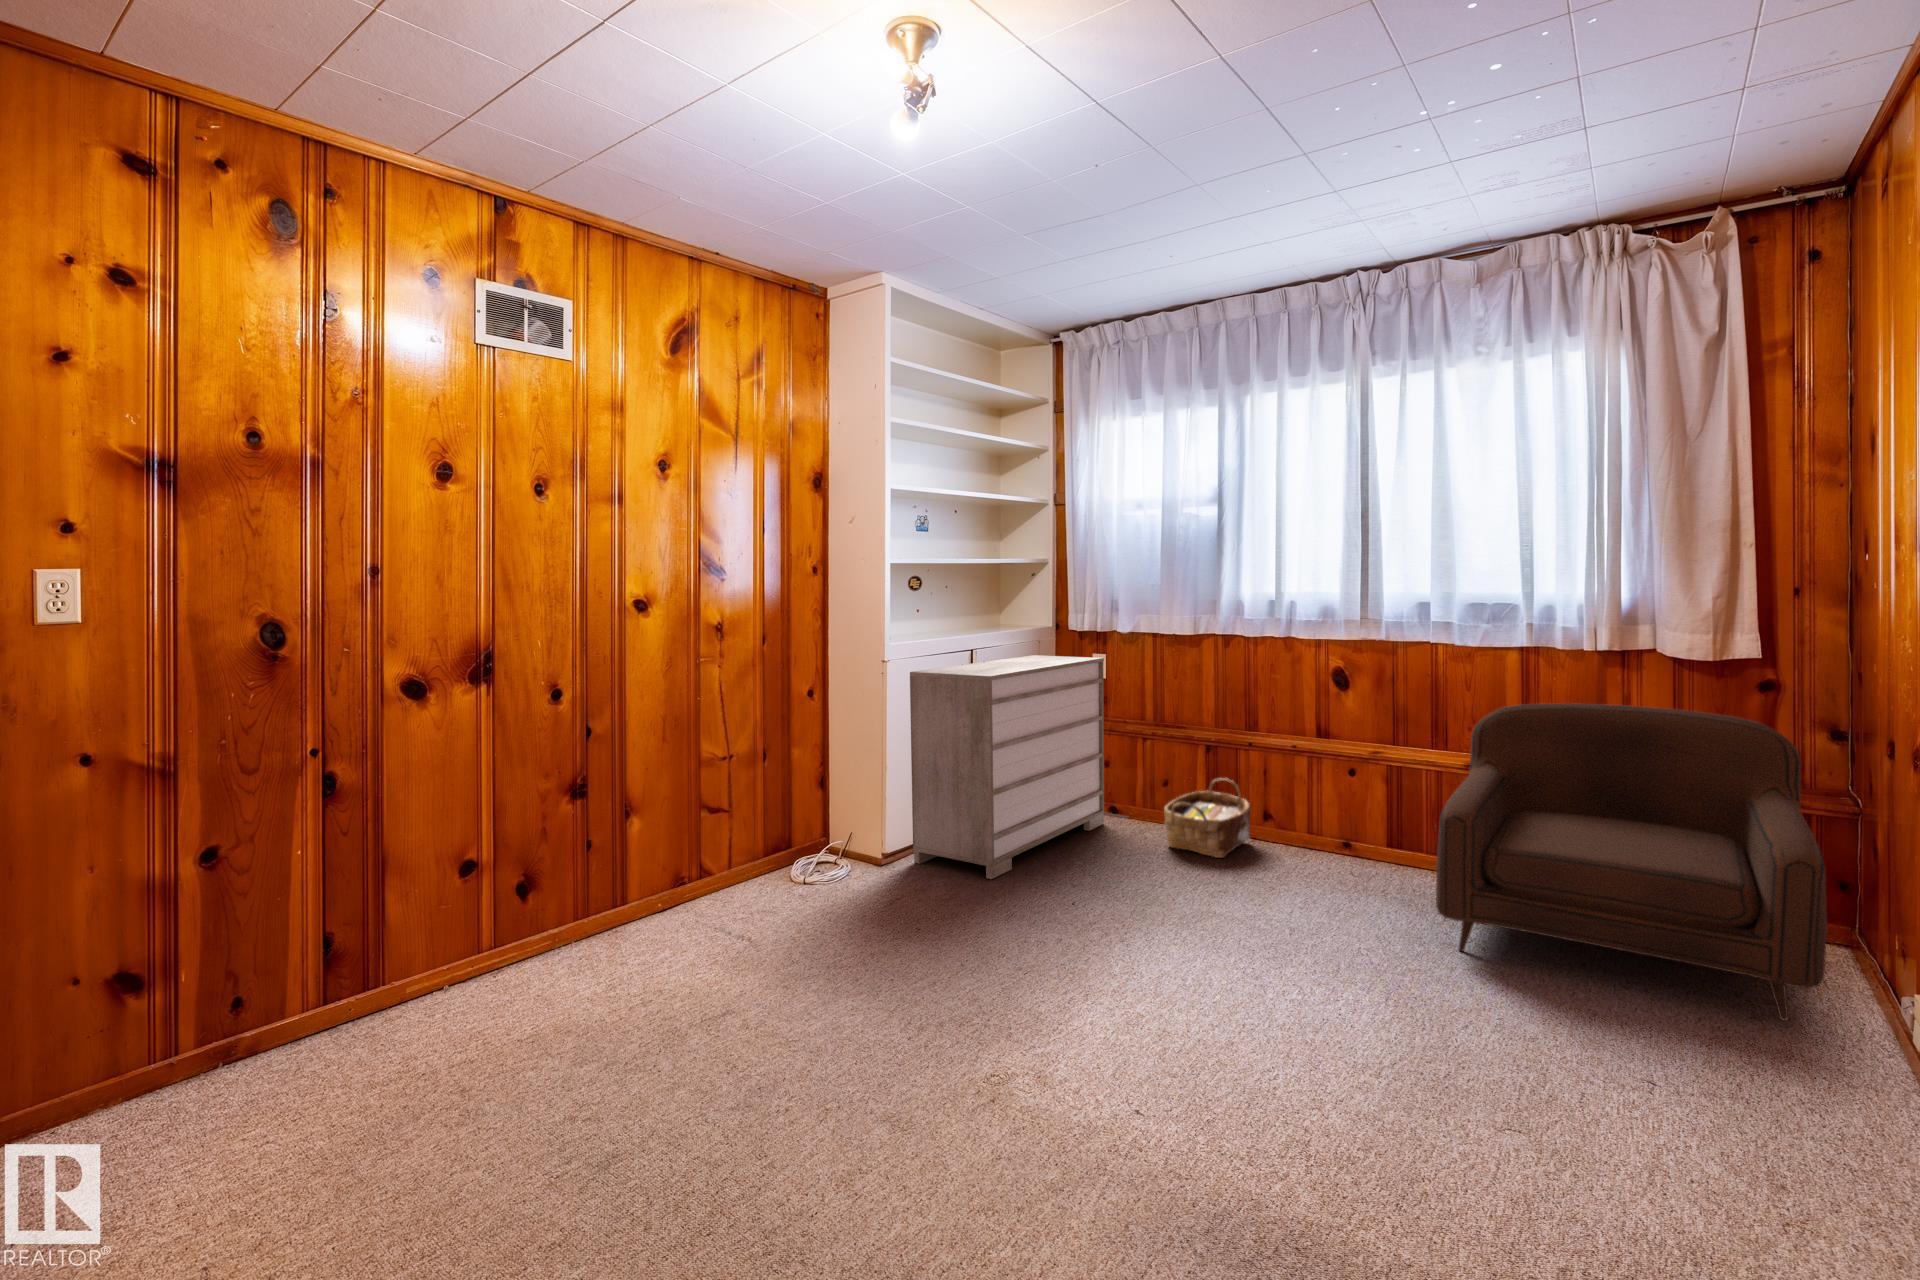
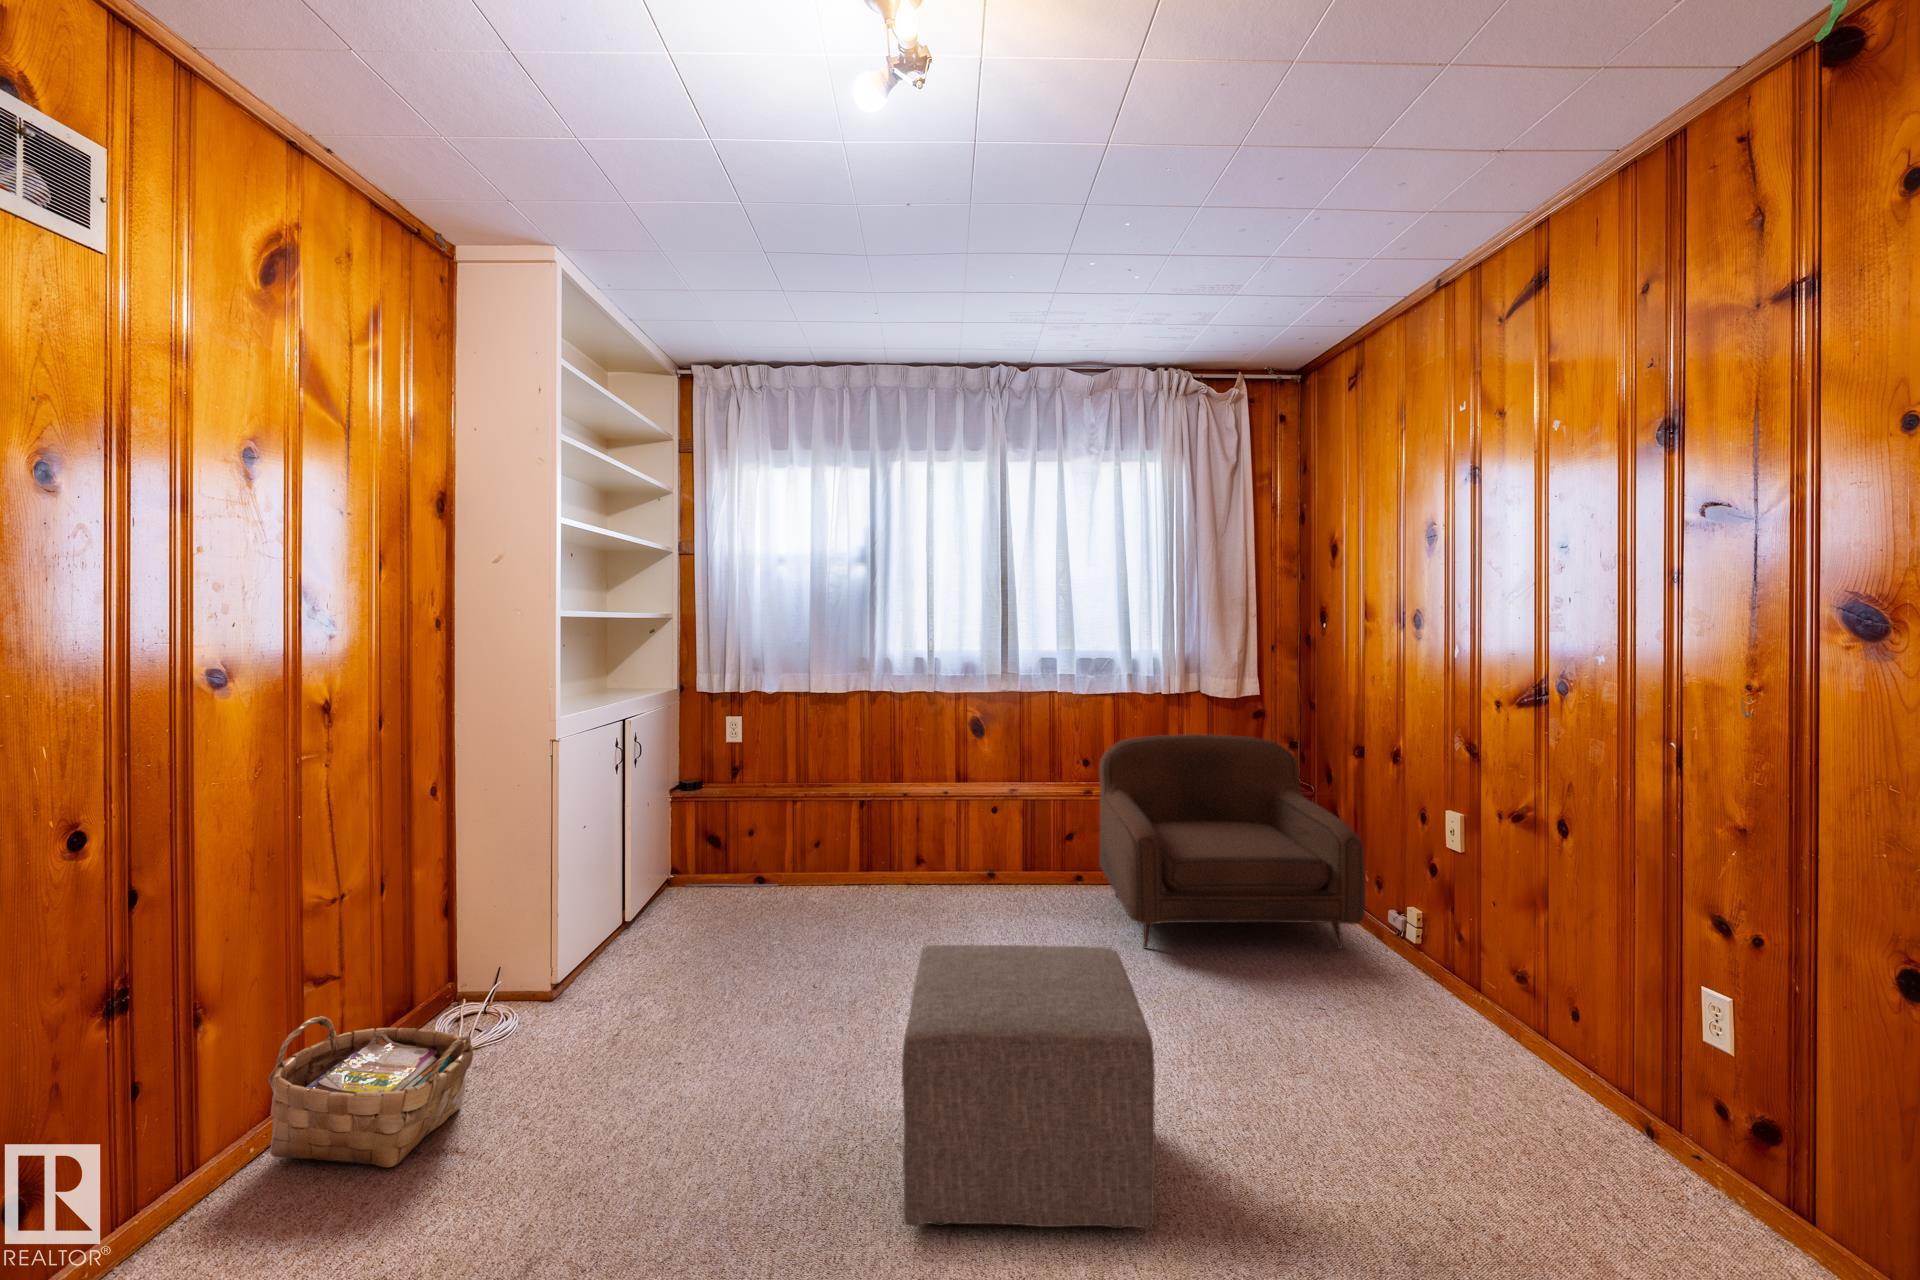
dresser: present [910,655,1104,879] -> none [586,715,760,985]
woven basket: present [1164,778,1250,858] -> present [269,1016,473,1167]
ottoman: none [943,860,1235,1153] -> present [902,945,1155,1229]

